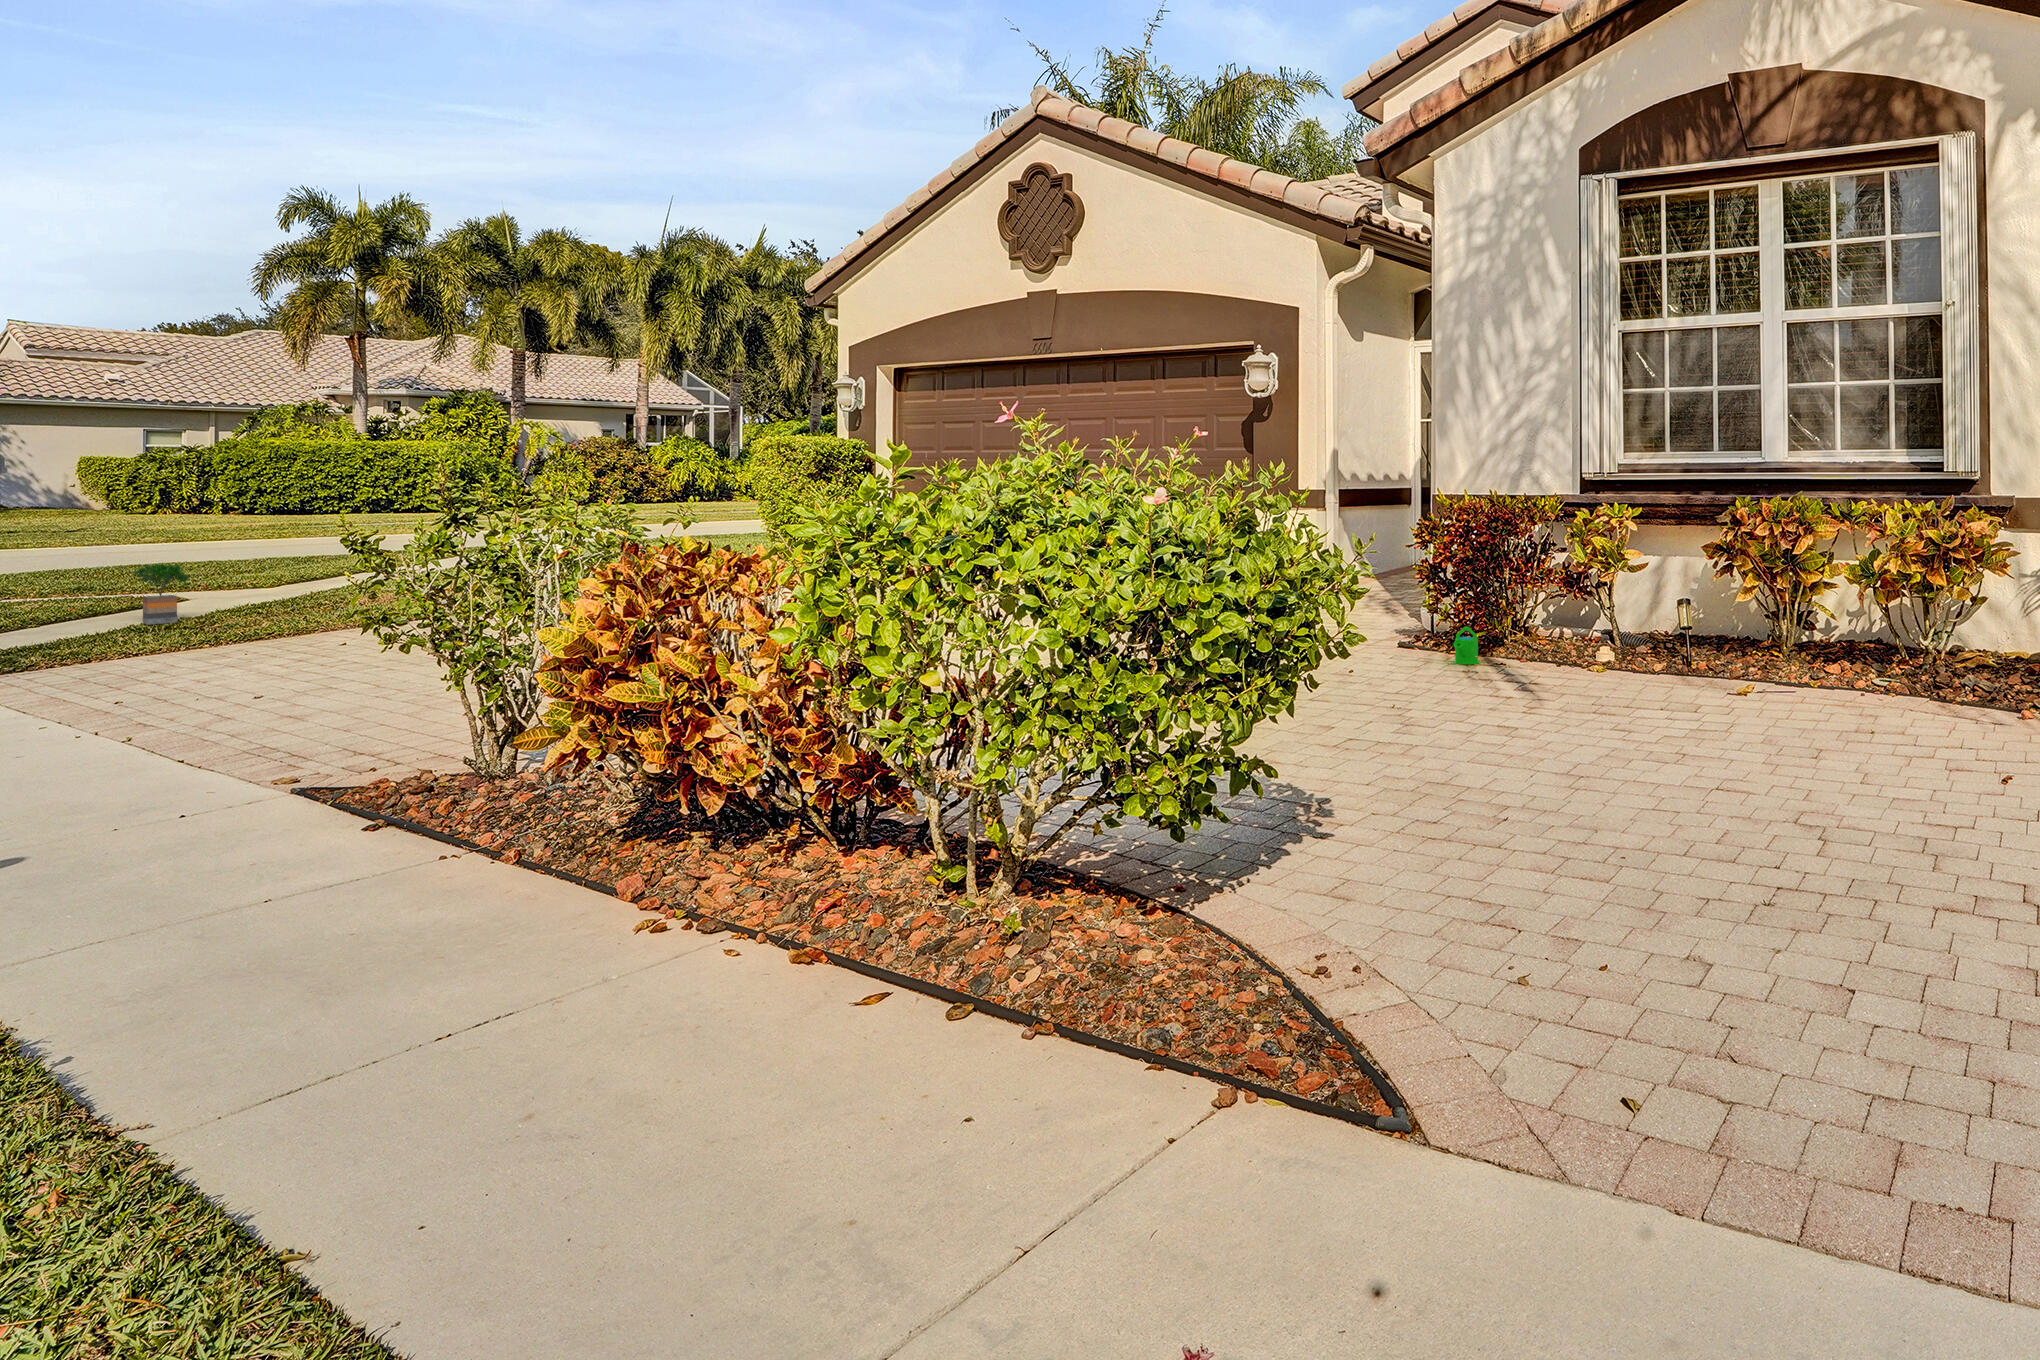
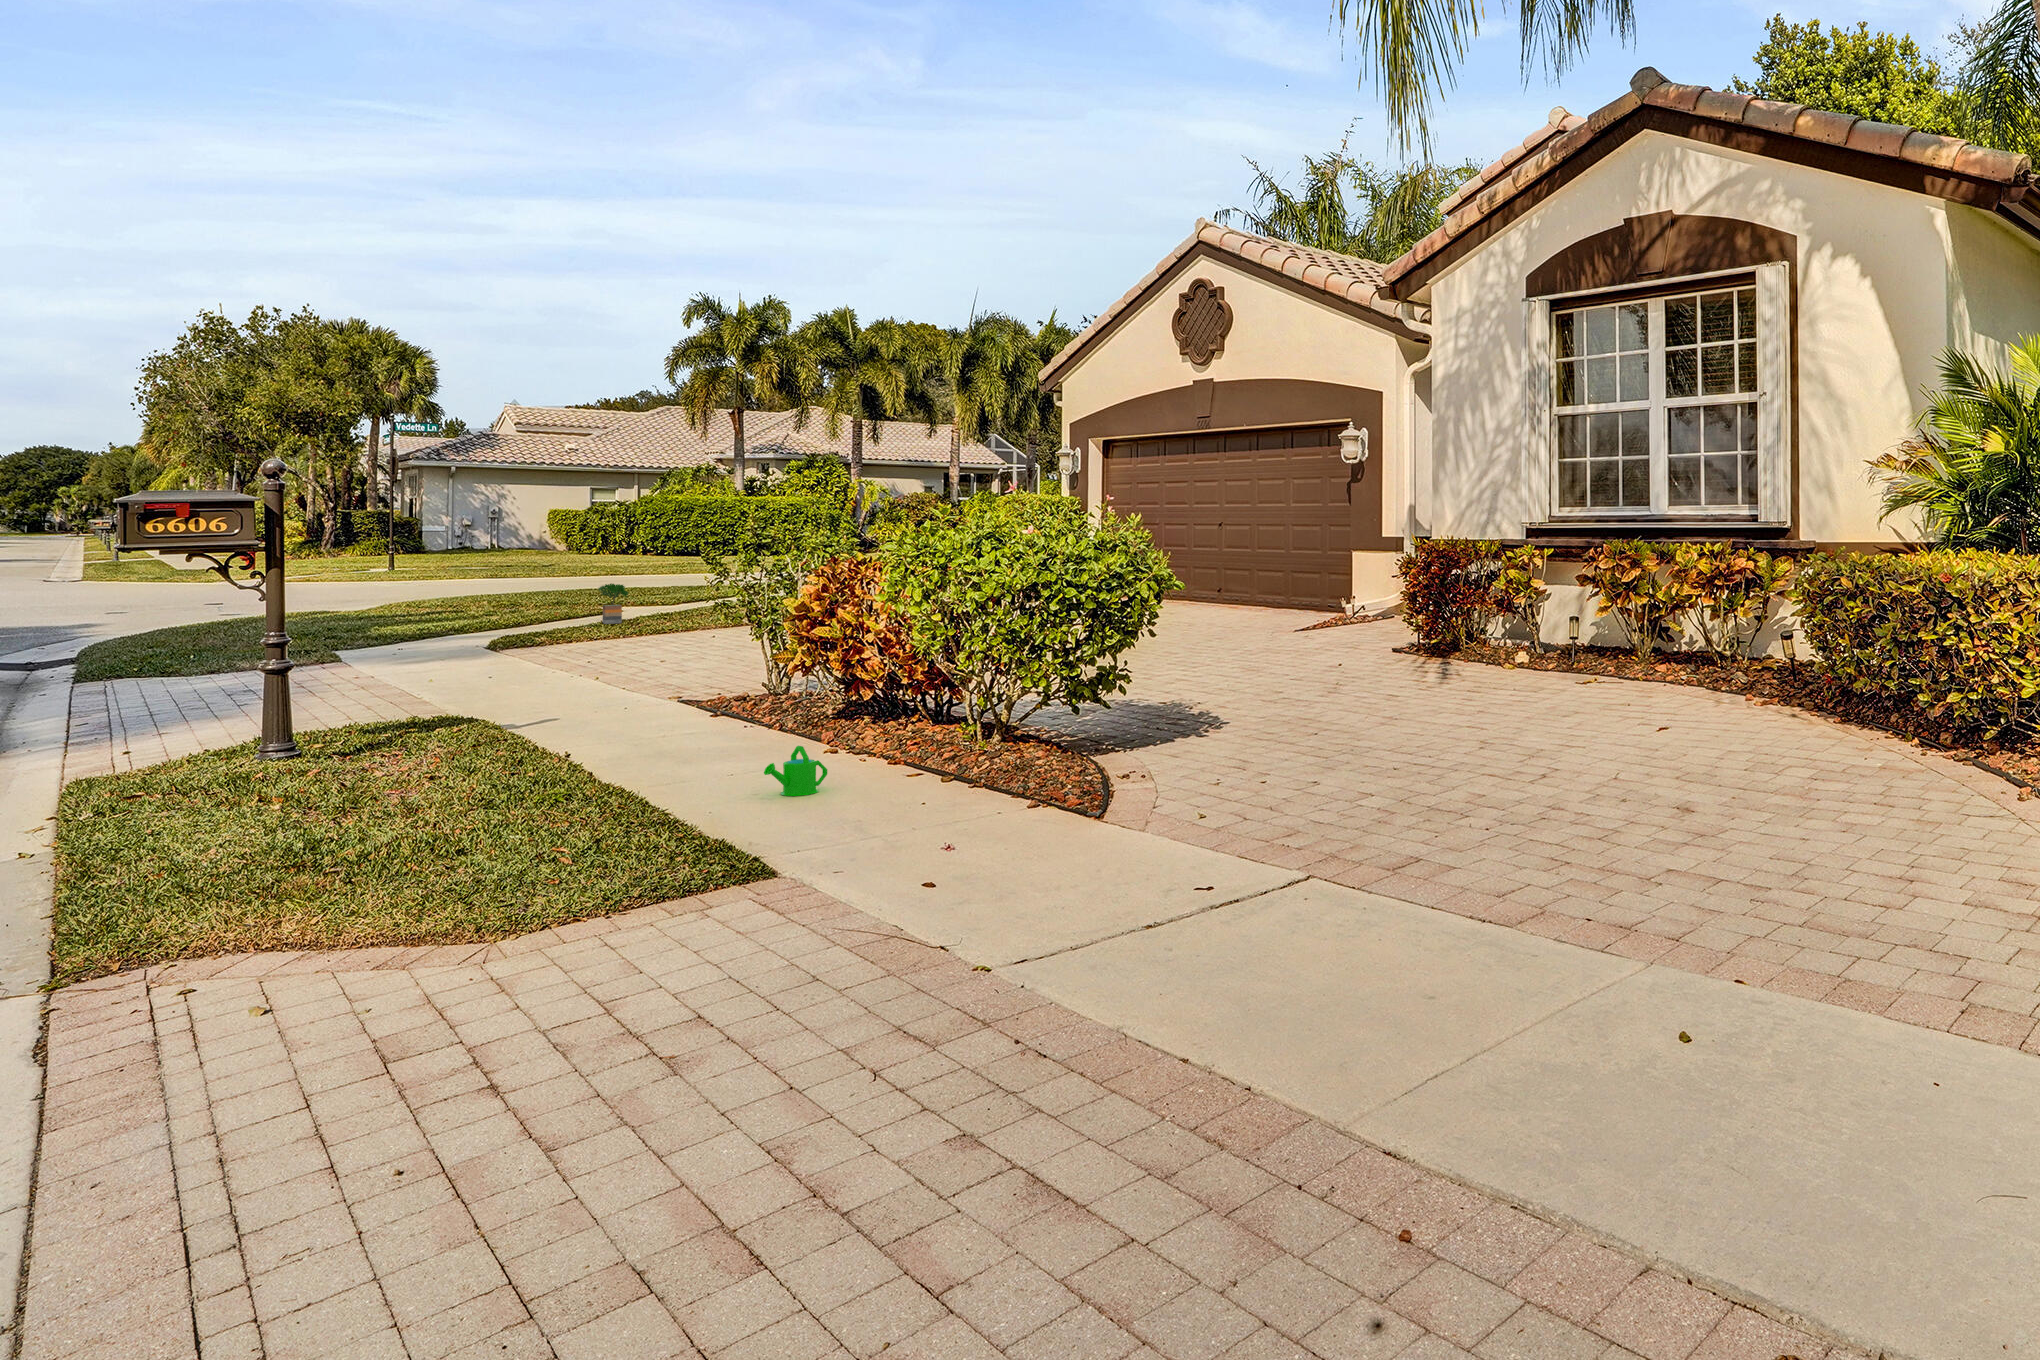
watering can: present [1453,627,1480,664] -> present [764,746,827,796]

